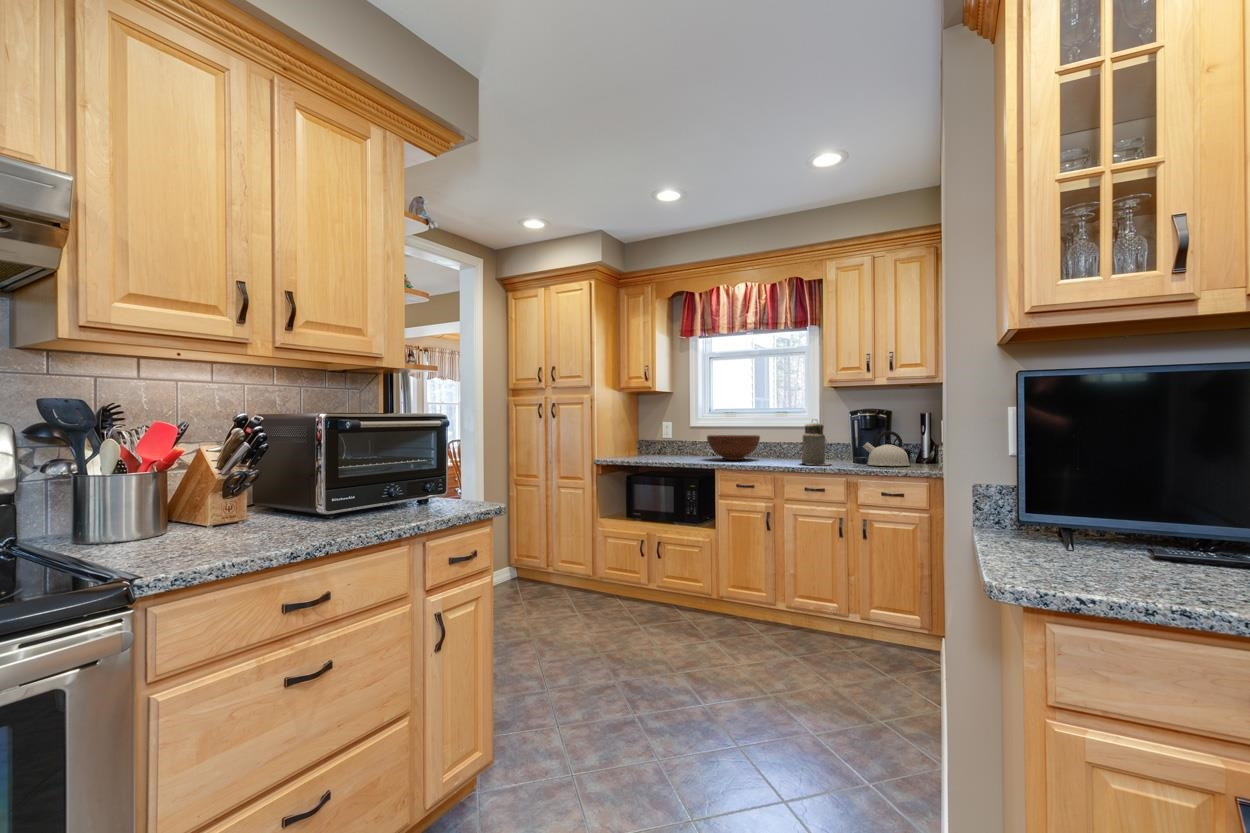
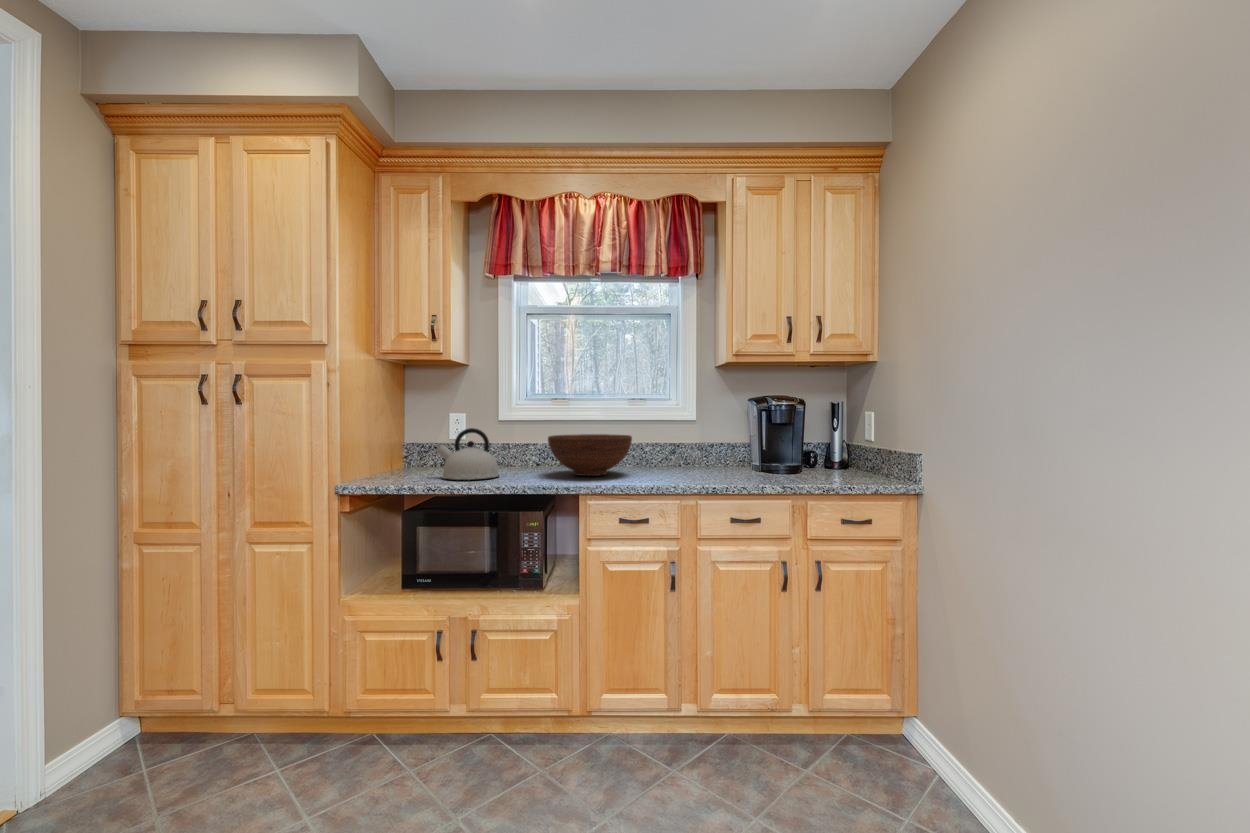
canister: present [802,420,830,465] -> none [706,411,755,482]
kettle: present [863,431,910,466] -> present [437,428,499,480]

